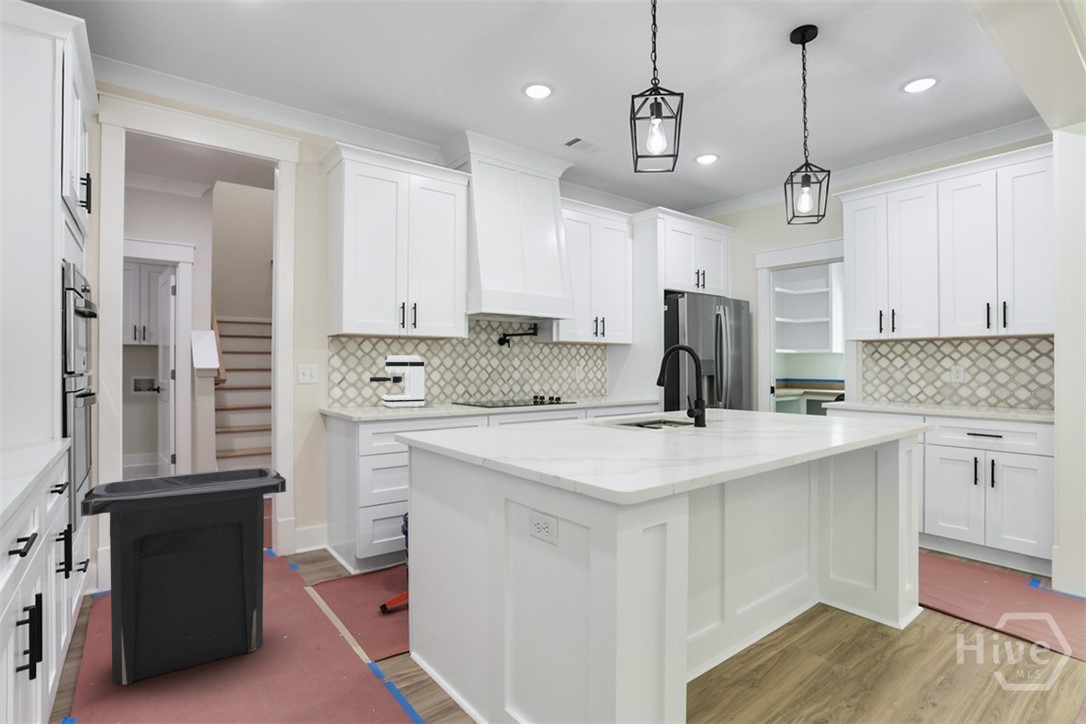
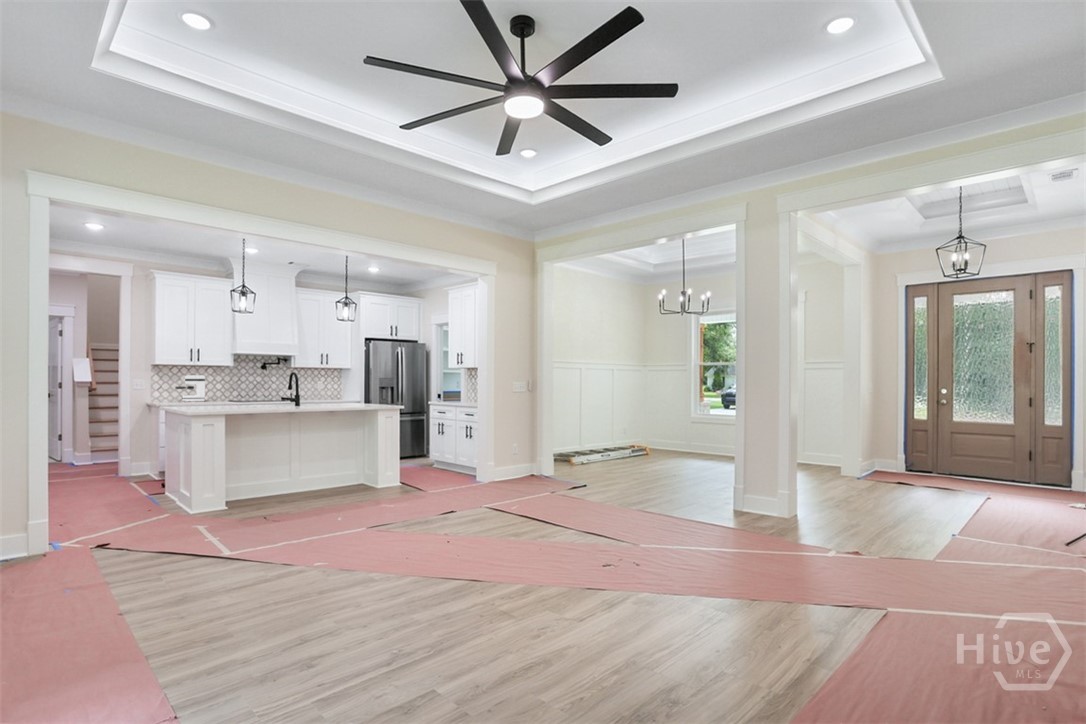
trash can: present [81,468,286,685] -> none [29,424,118,501]

